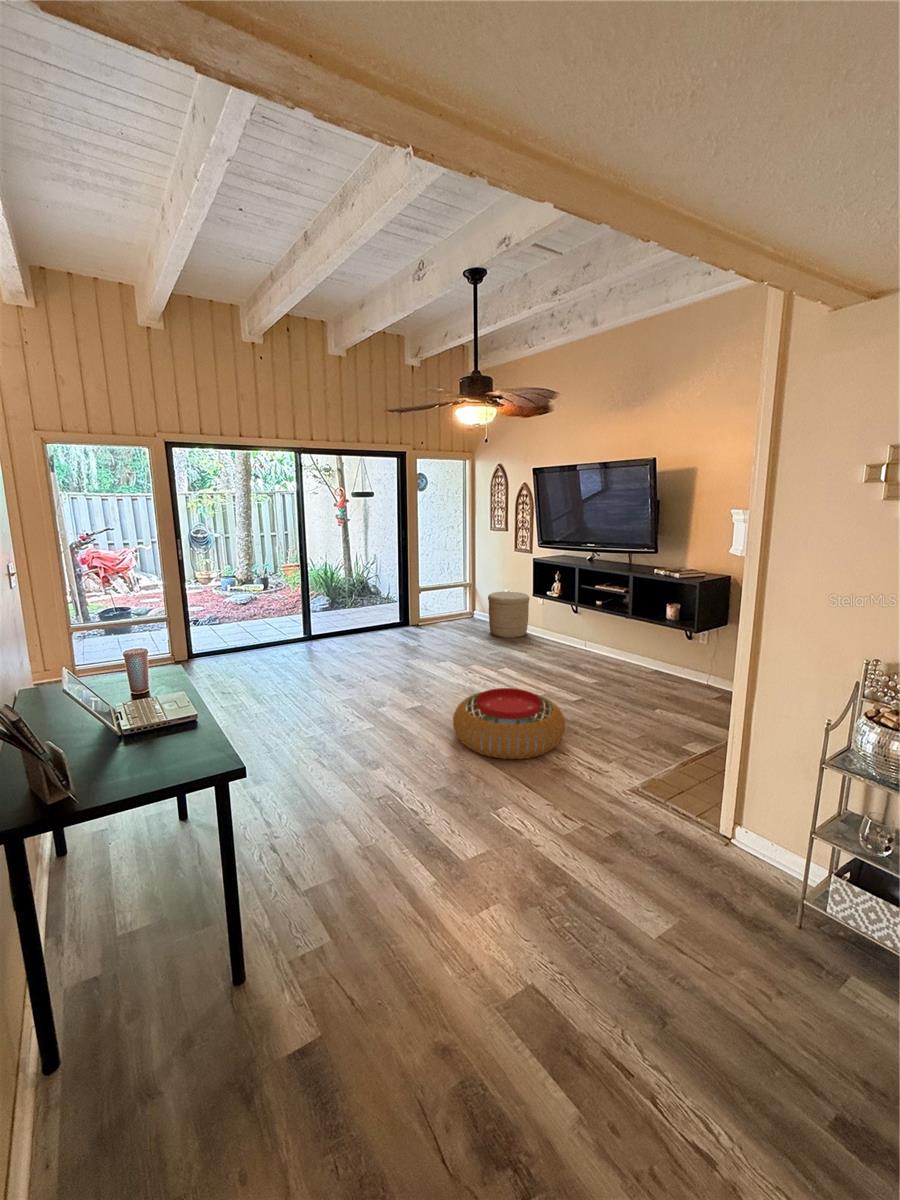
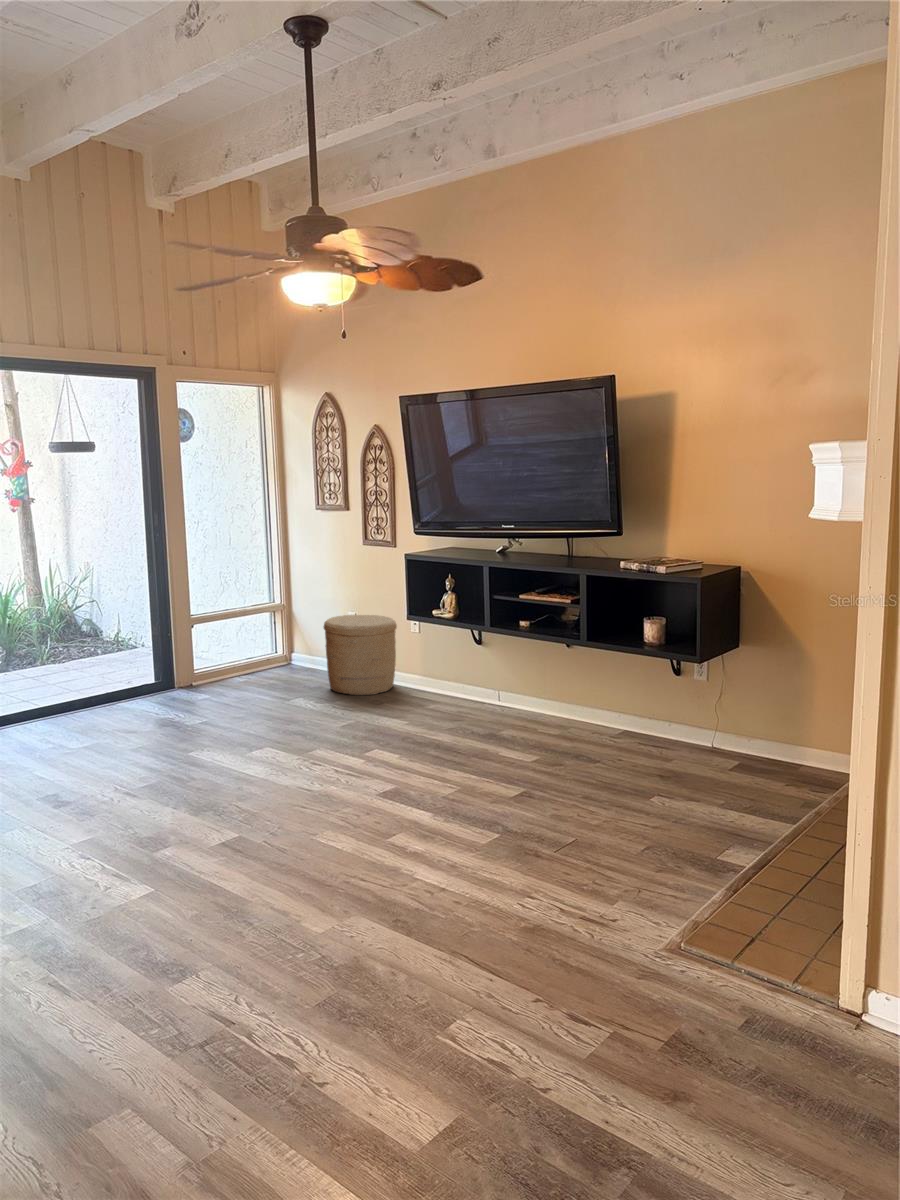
pouf: present [453,688,565,759] -> none [315,784,525,922]

